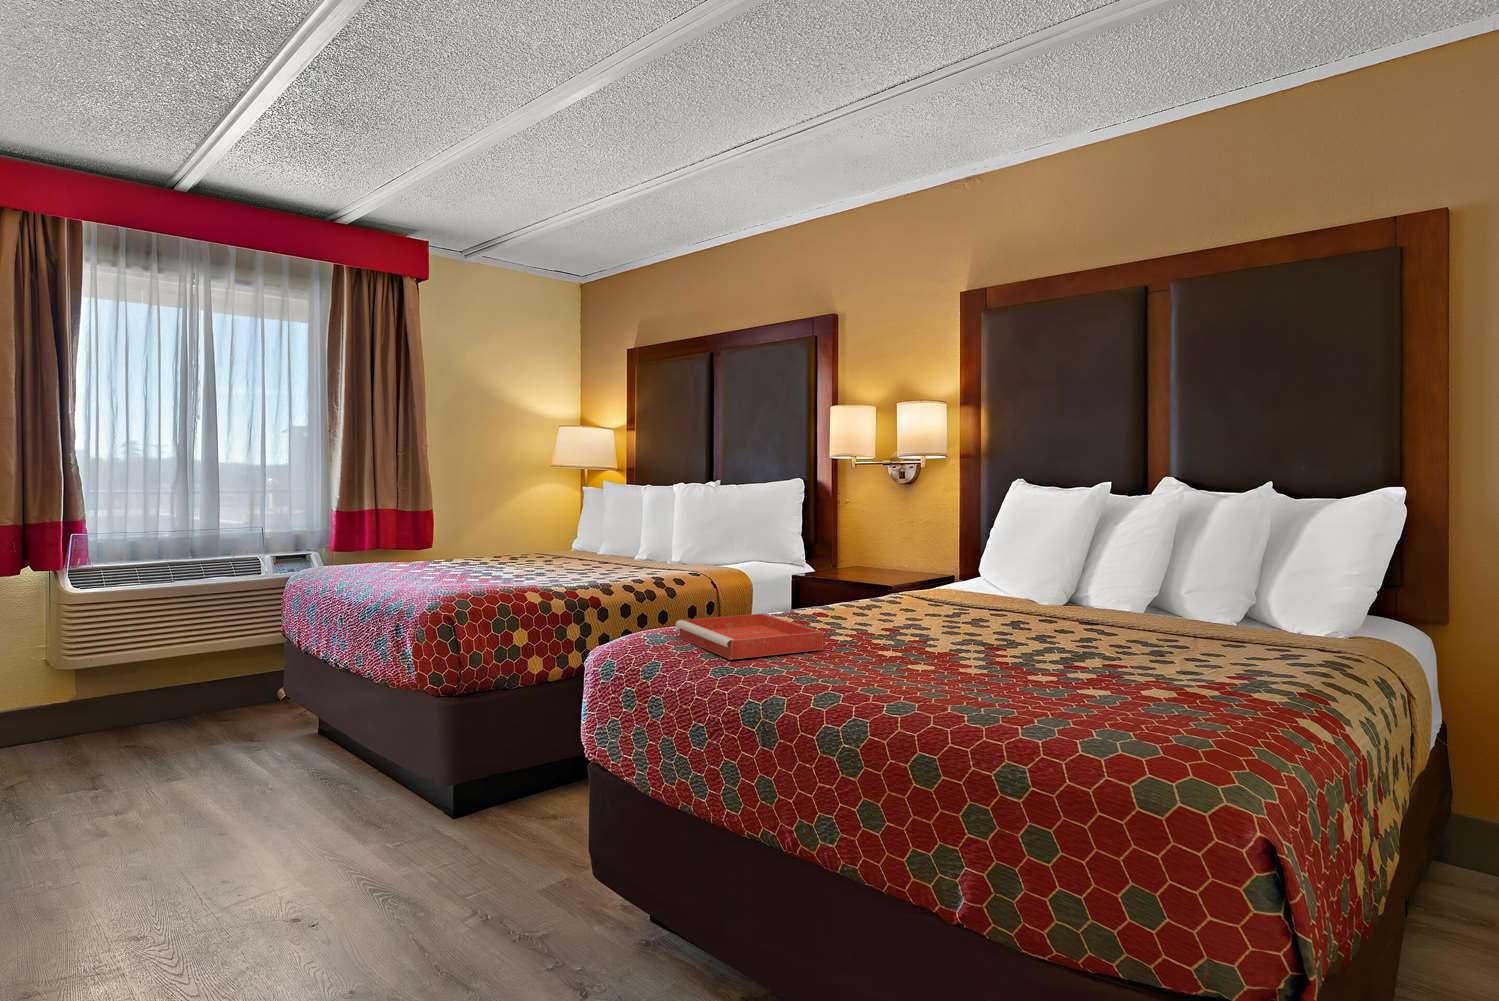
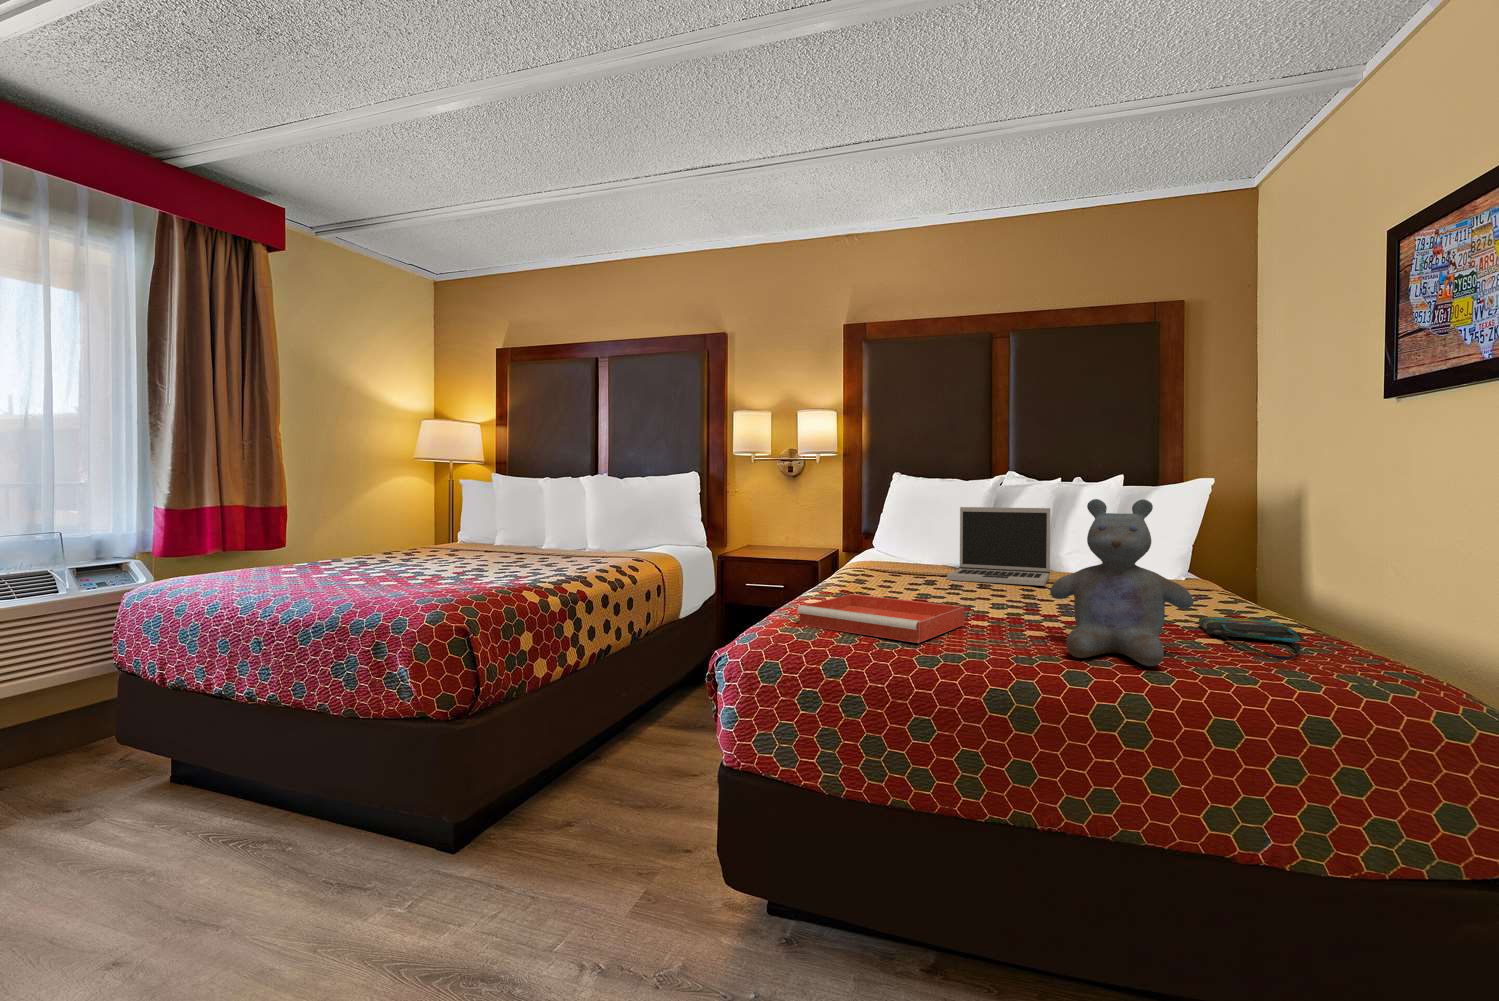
laptop: none [953,525,1090,620] -> present [947,507,1050,586]
stuffed bear: none [830,531,958,696] -> present [1050,499,1194,666]
tote bag: none [1043,662,1160,707] -> present [1199,617,1306,660]

